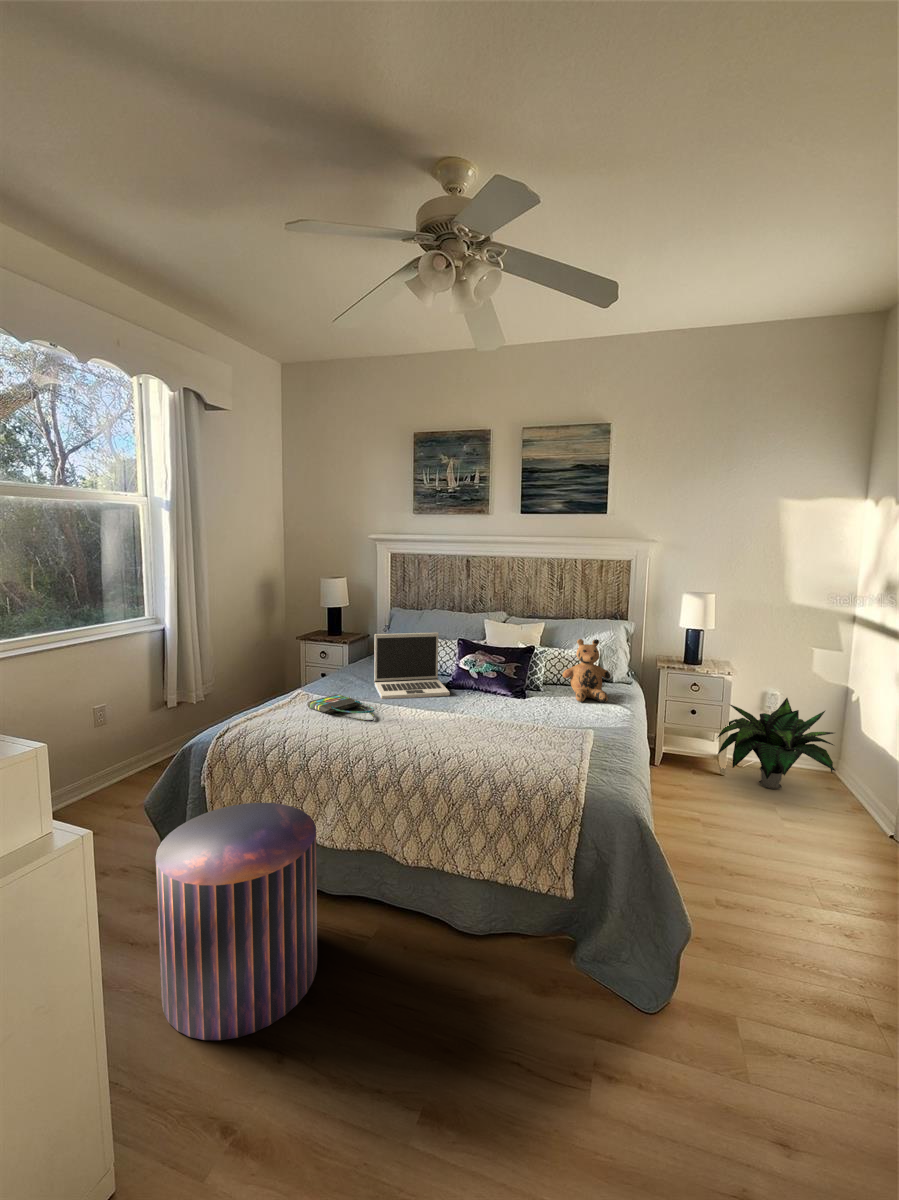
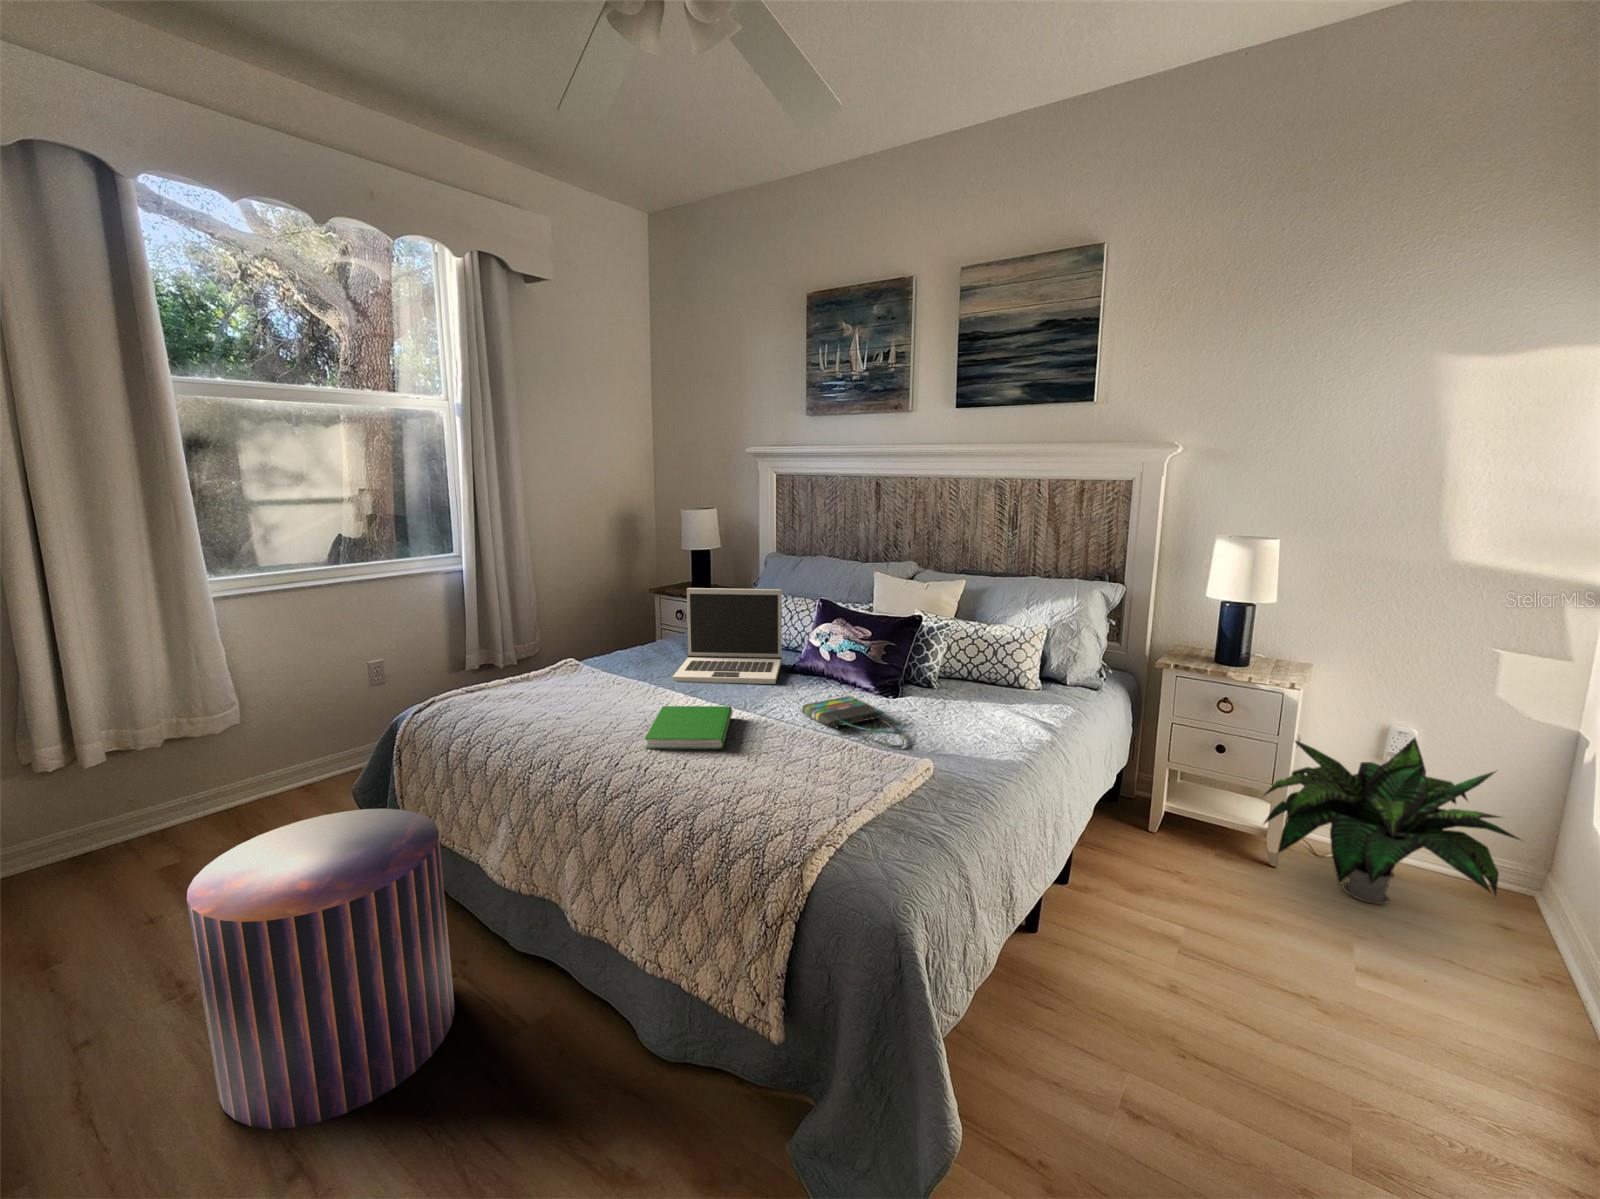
teddy bear: present [563,639,611,702] -> none [957,607,1039,715]
tote bag: present [308,694,375,722] -> present [802,696,904,748]
hardcover book: none [406,711,470,742] -> present [645,706,732,750]

